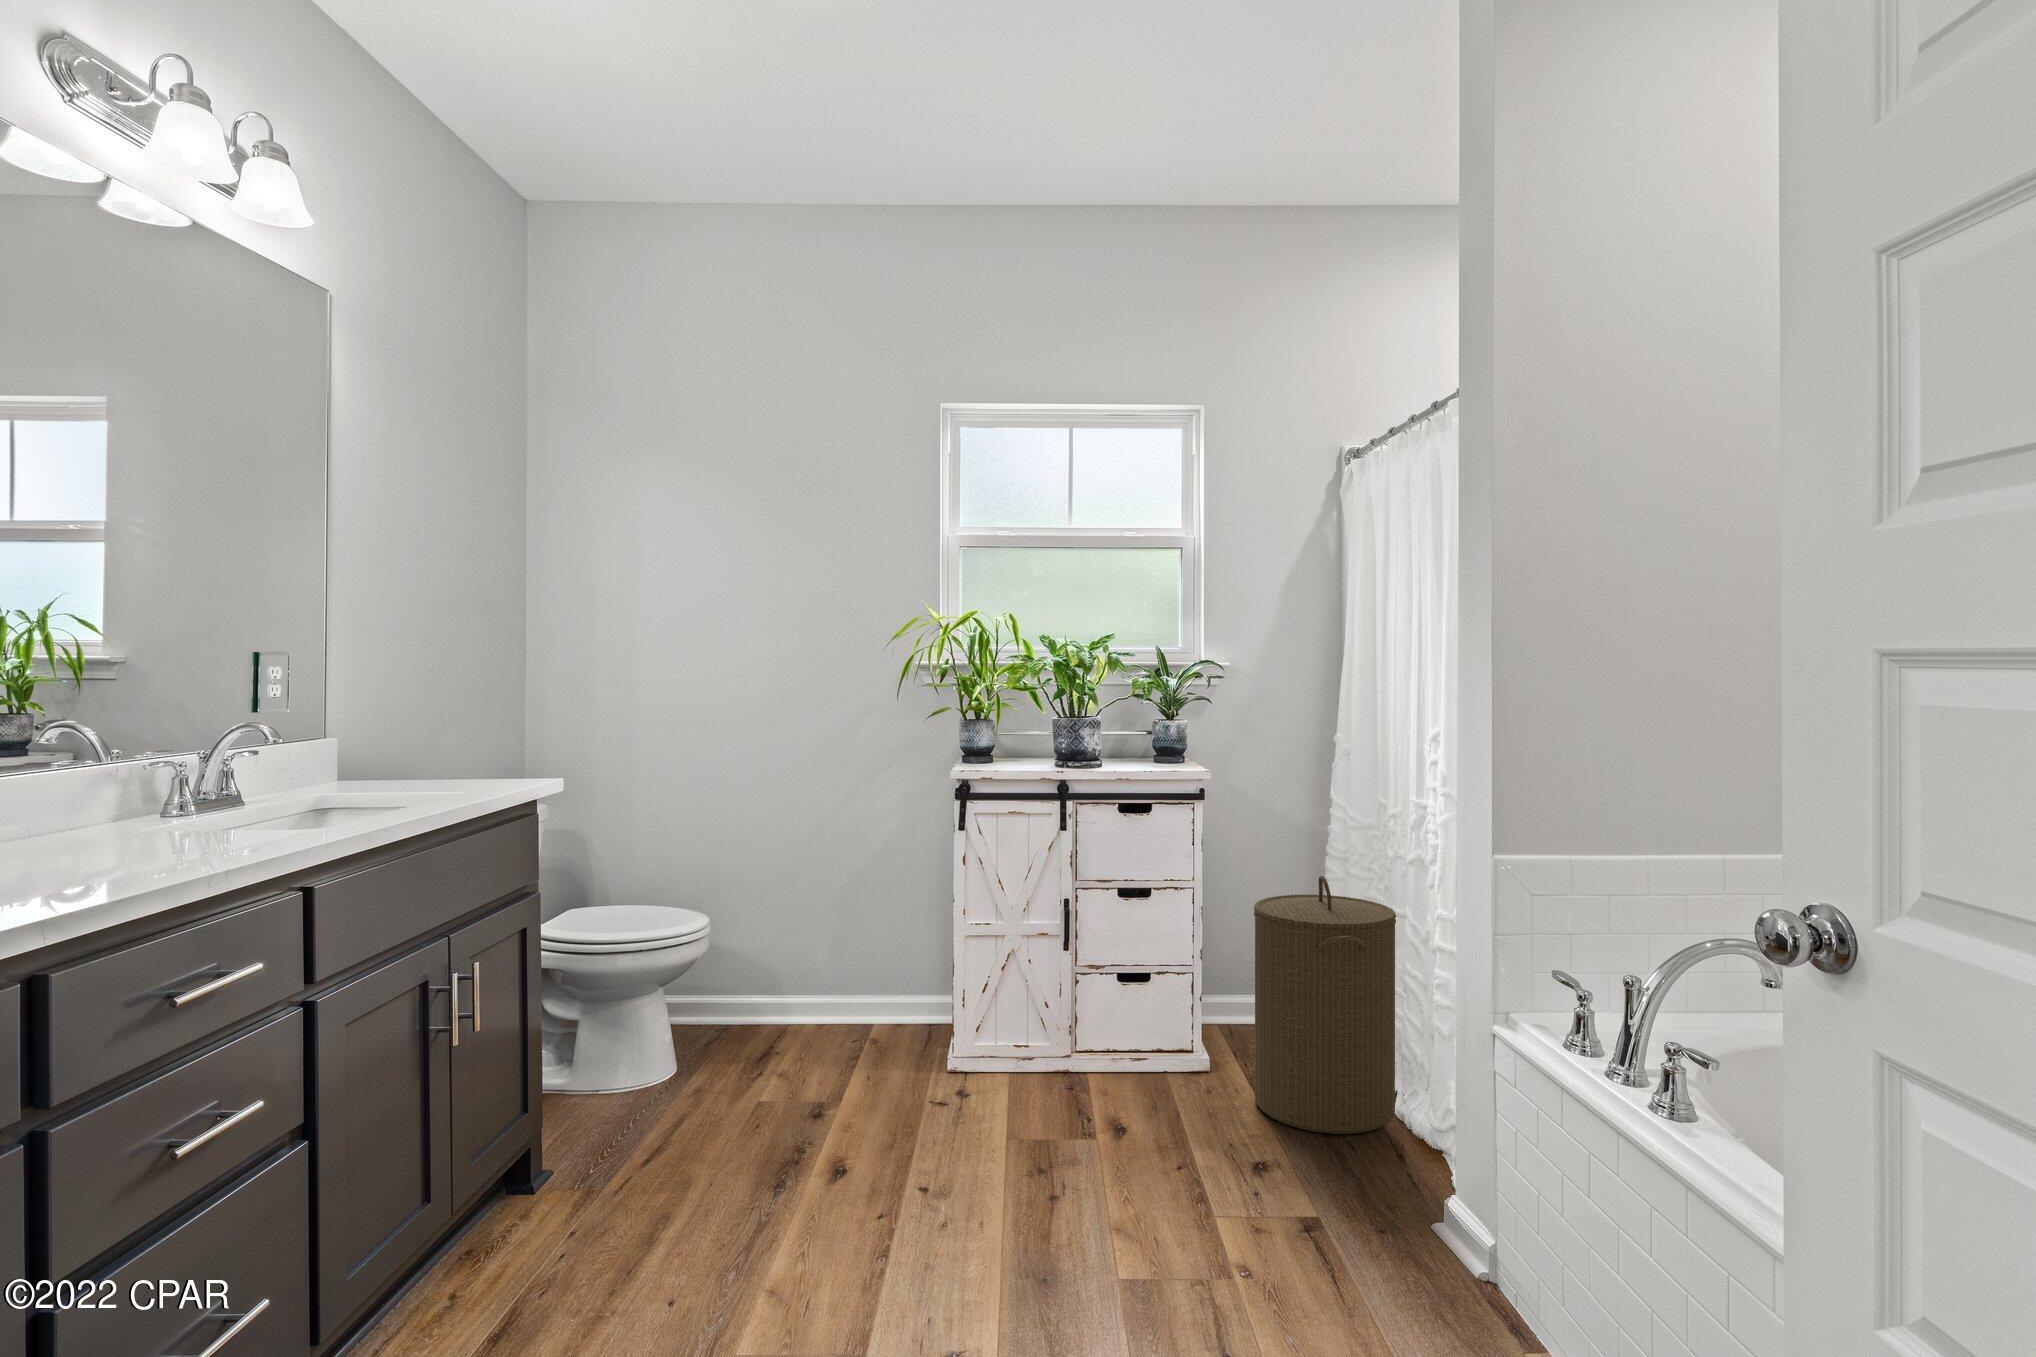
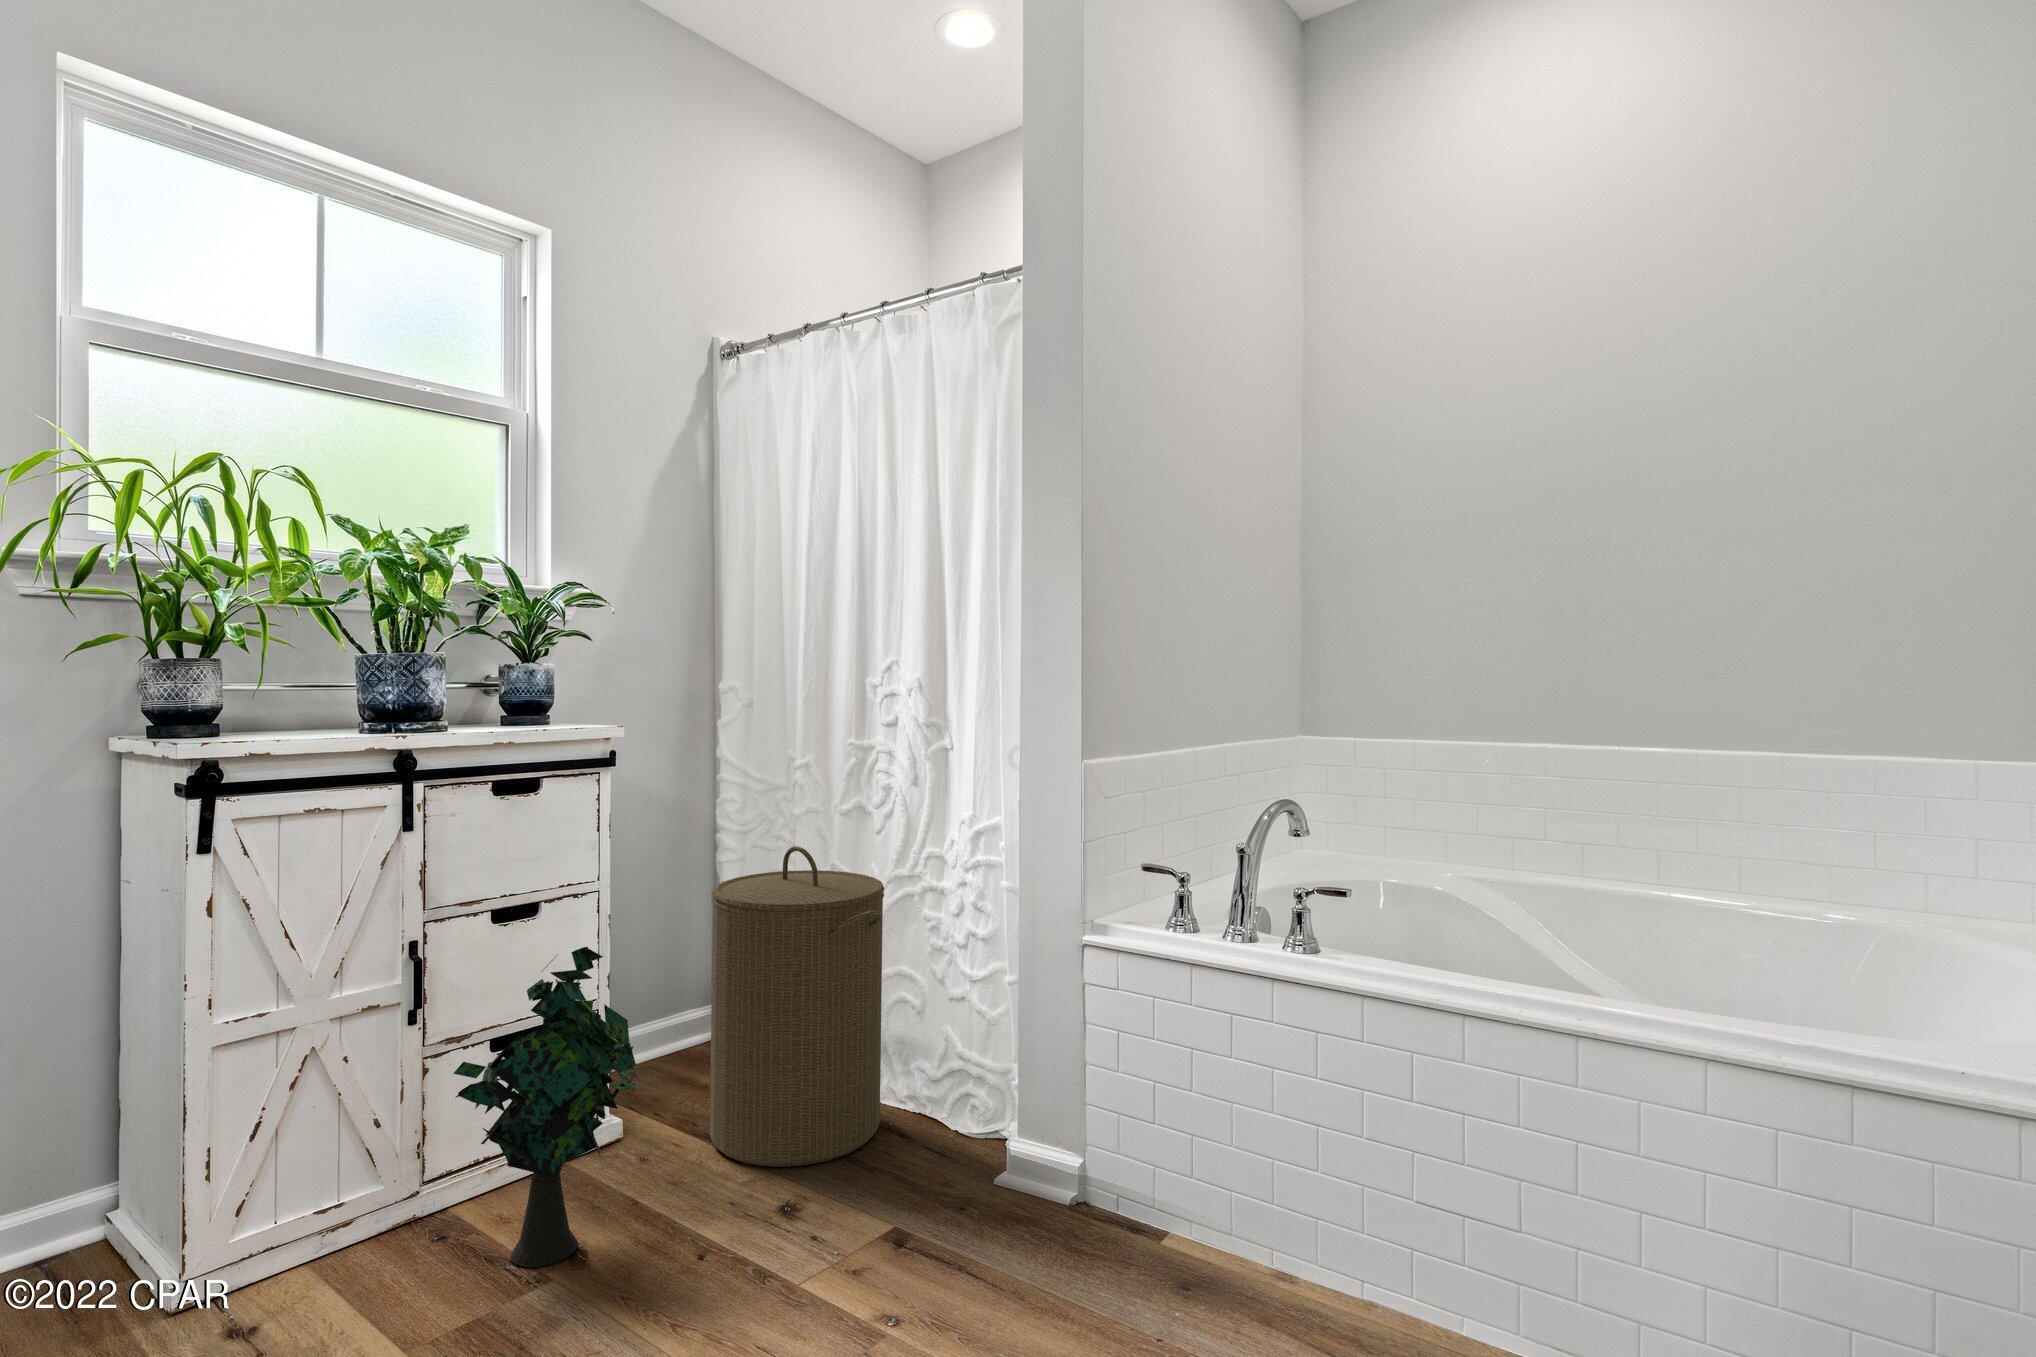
decorative plant: none [1051,919,1167,1119] -> present [453,947,640,1267]

